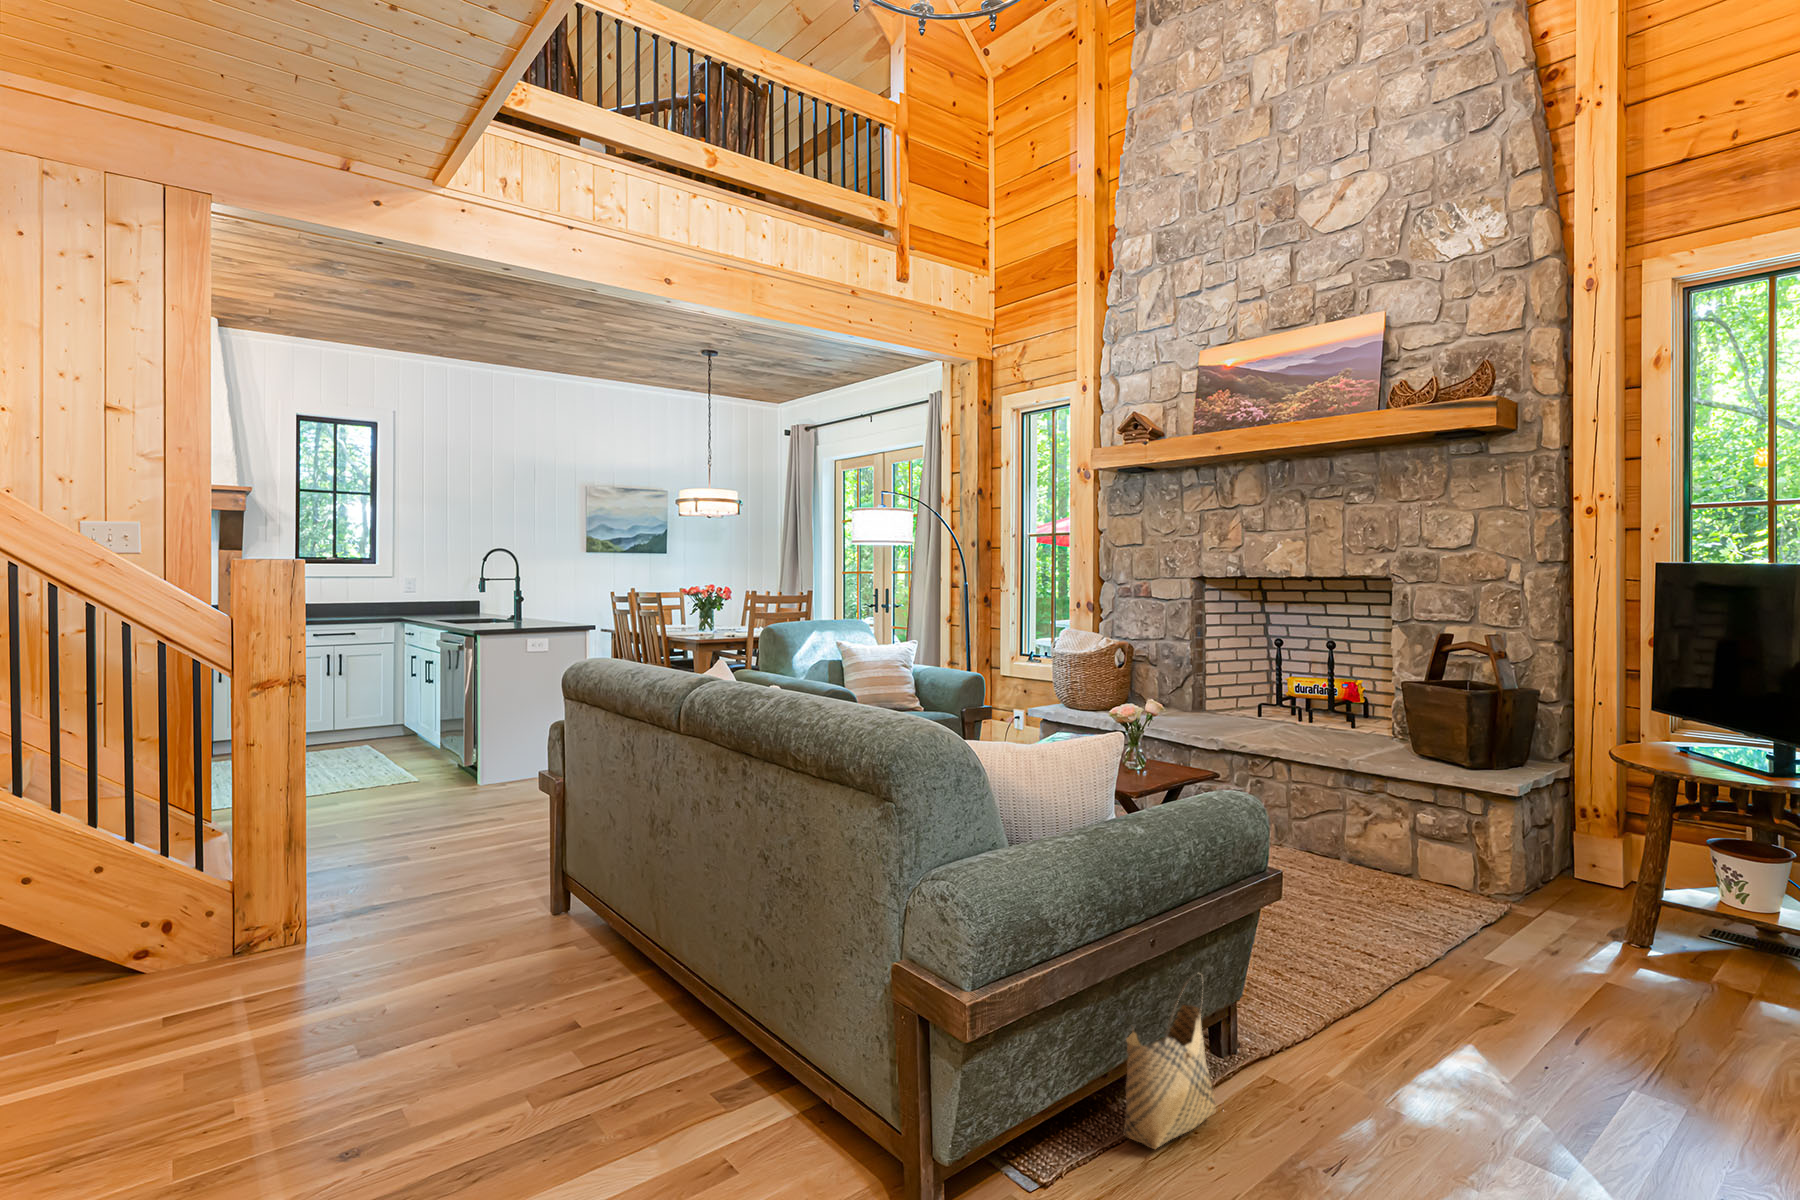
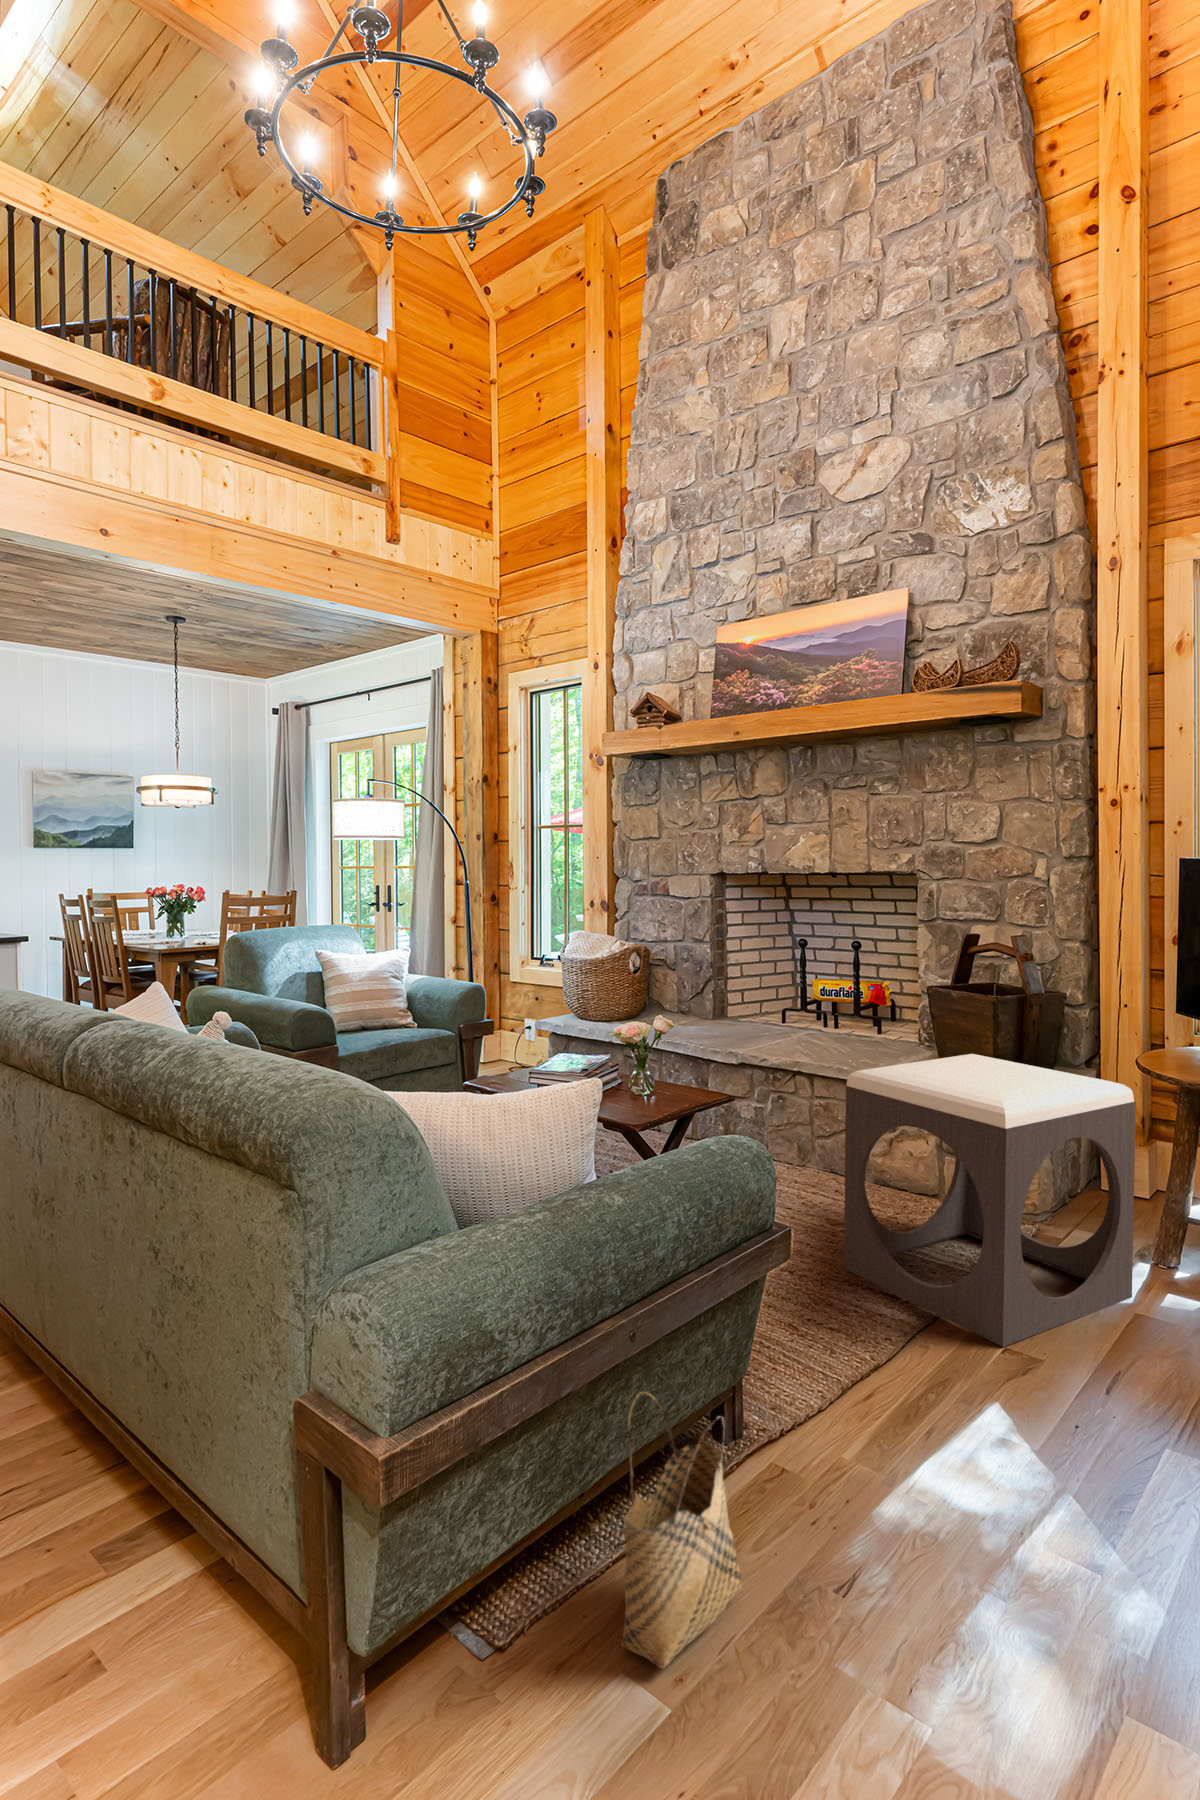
footstool: none [1312,739,1592,986] -> present [844,1054,1136,1347]

